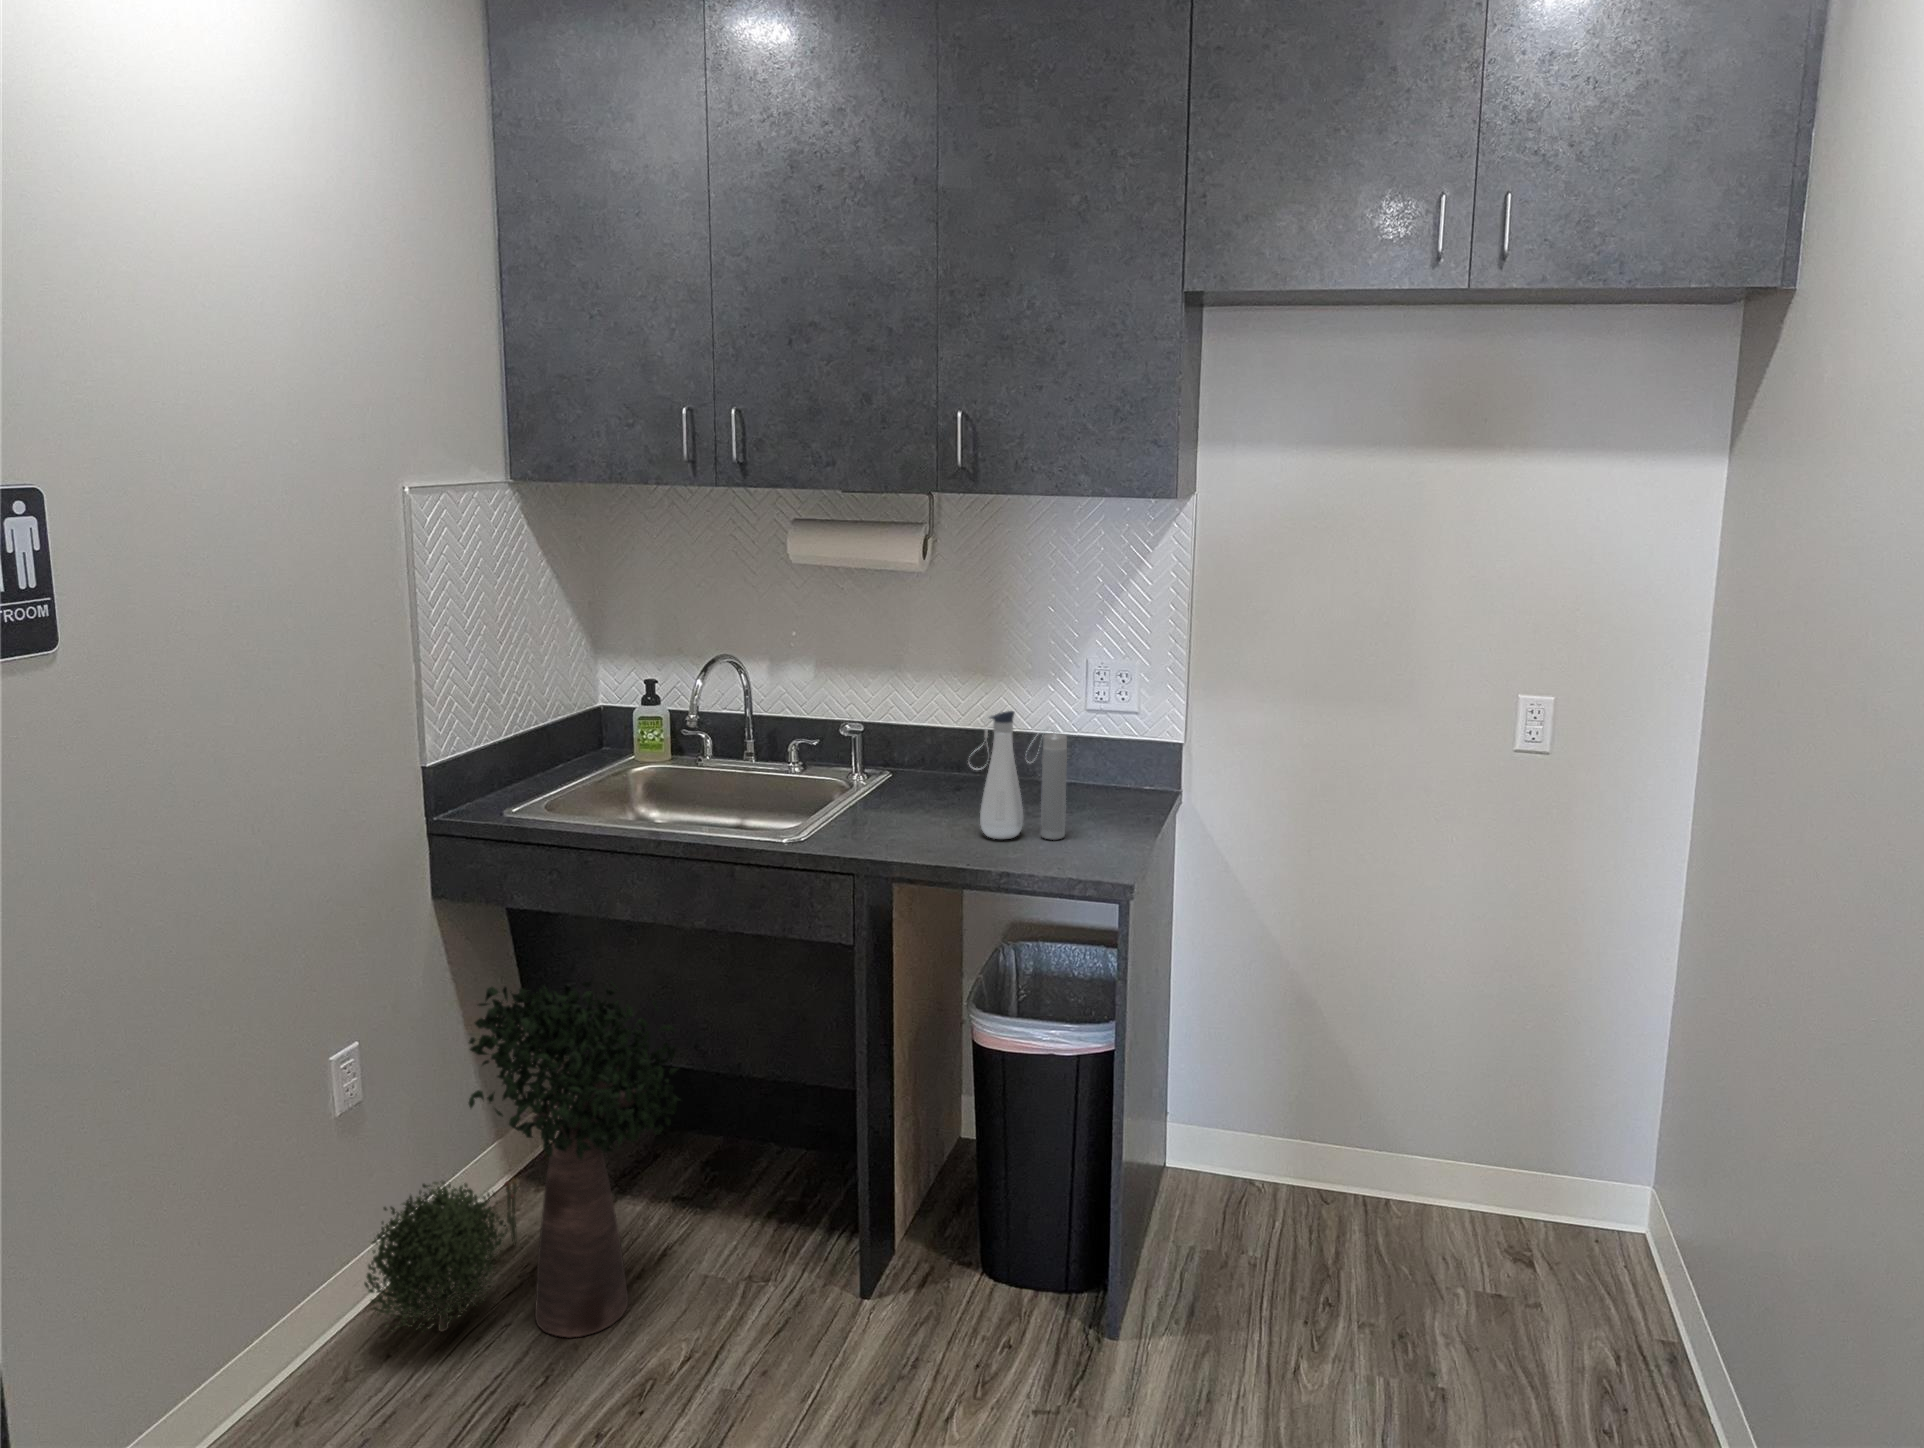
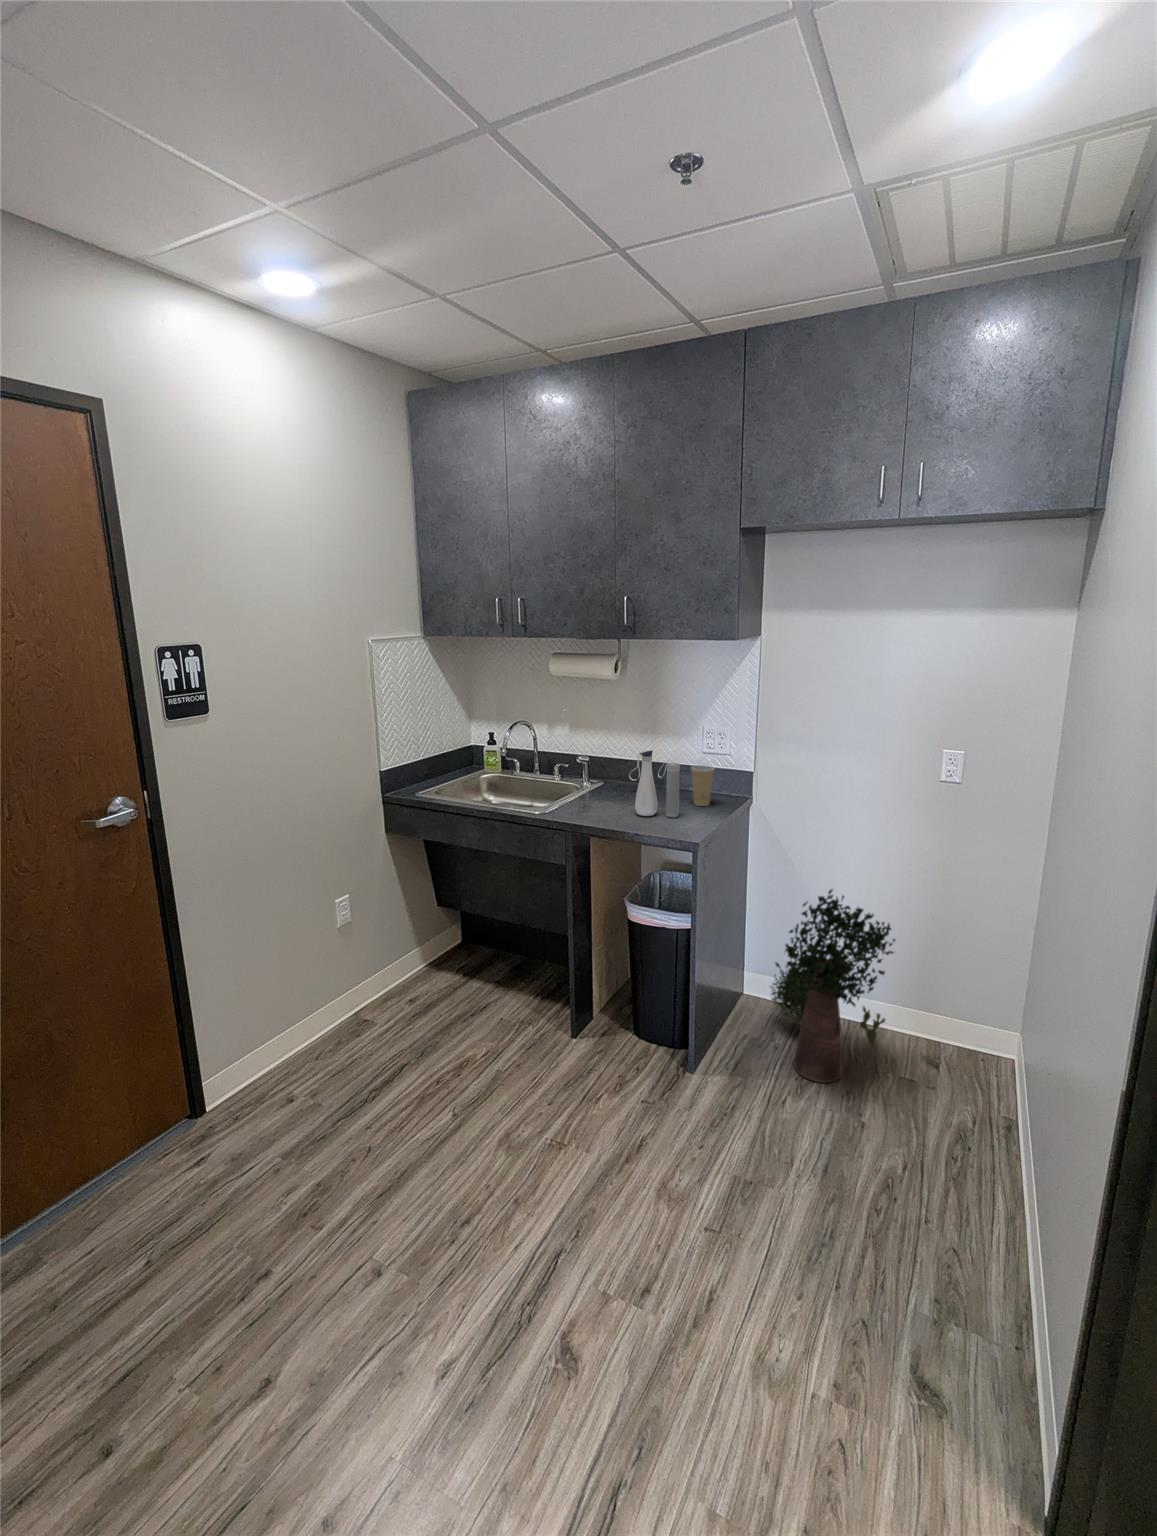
paper cup: none [1075,737,1120,815] -> present [691,765,714,806]
potted plant: present [364,978,680,1337] -> present [770,889,895,1083]

